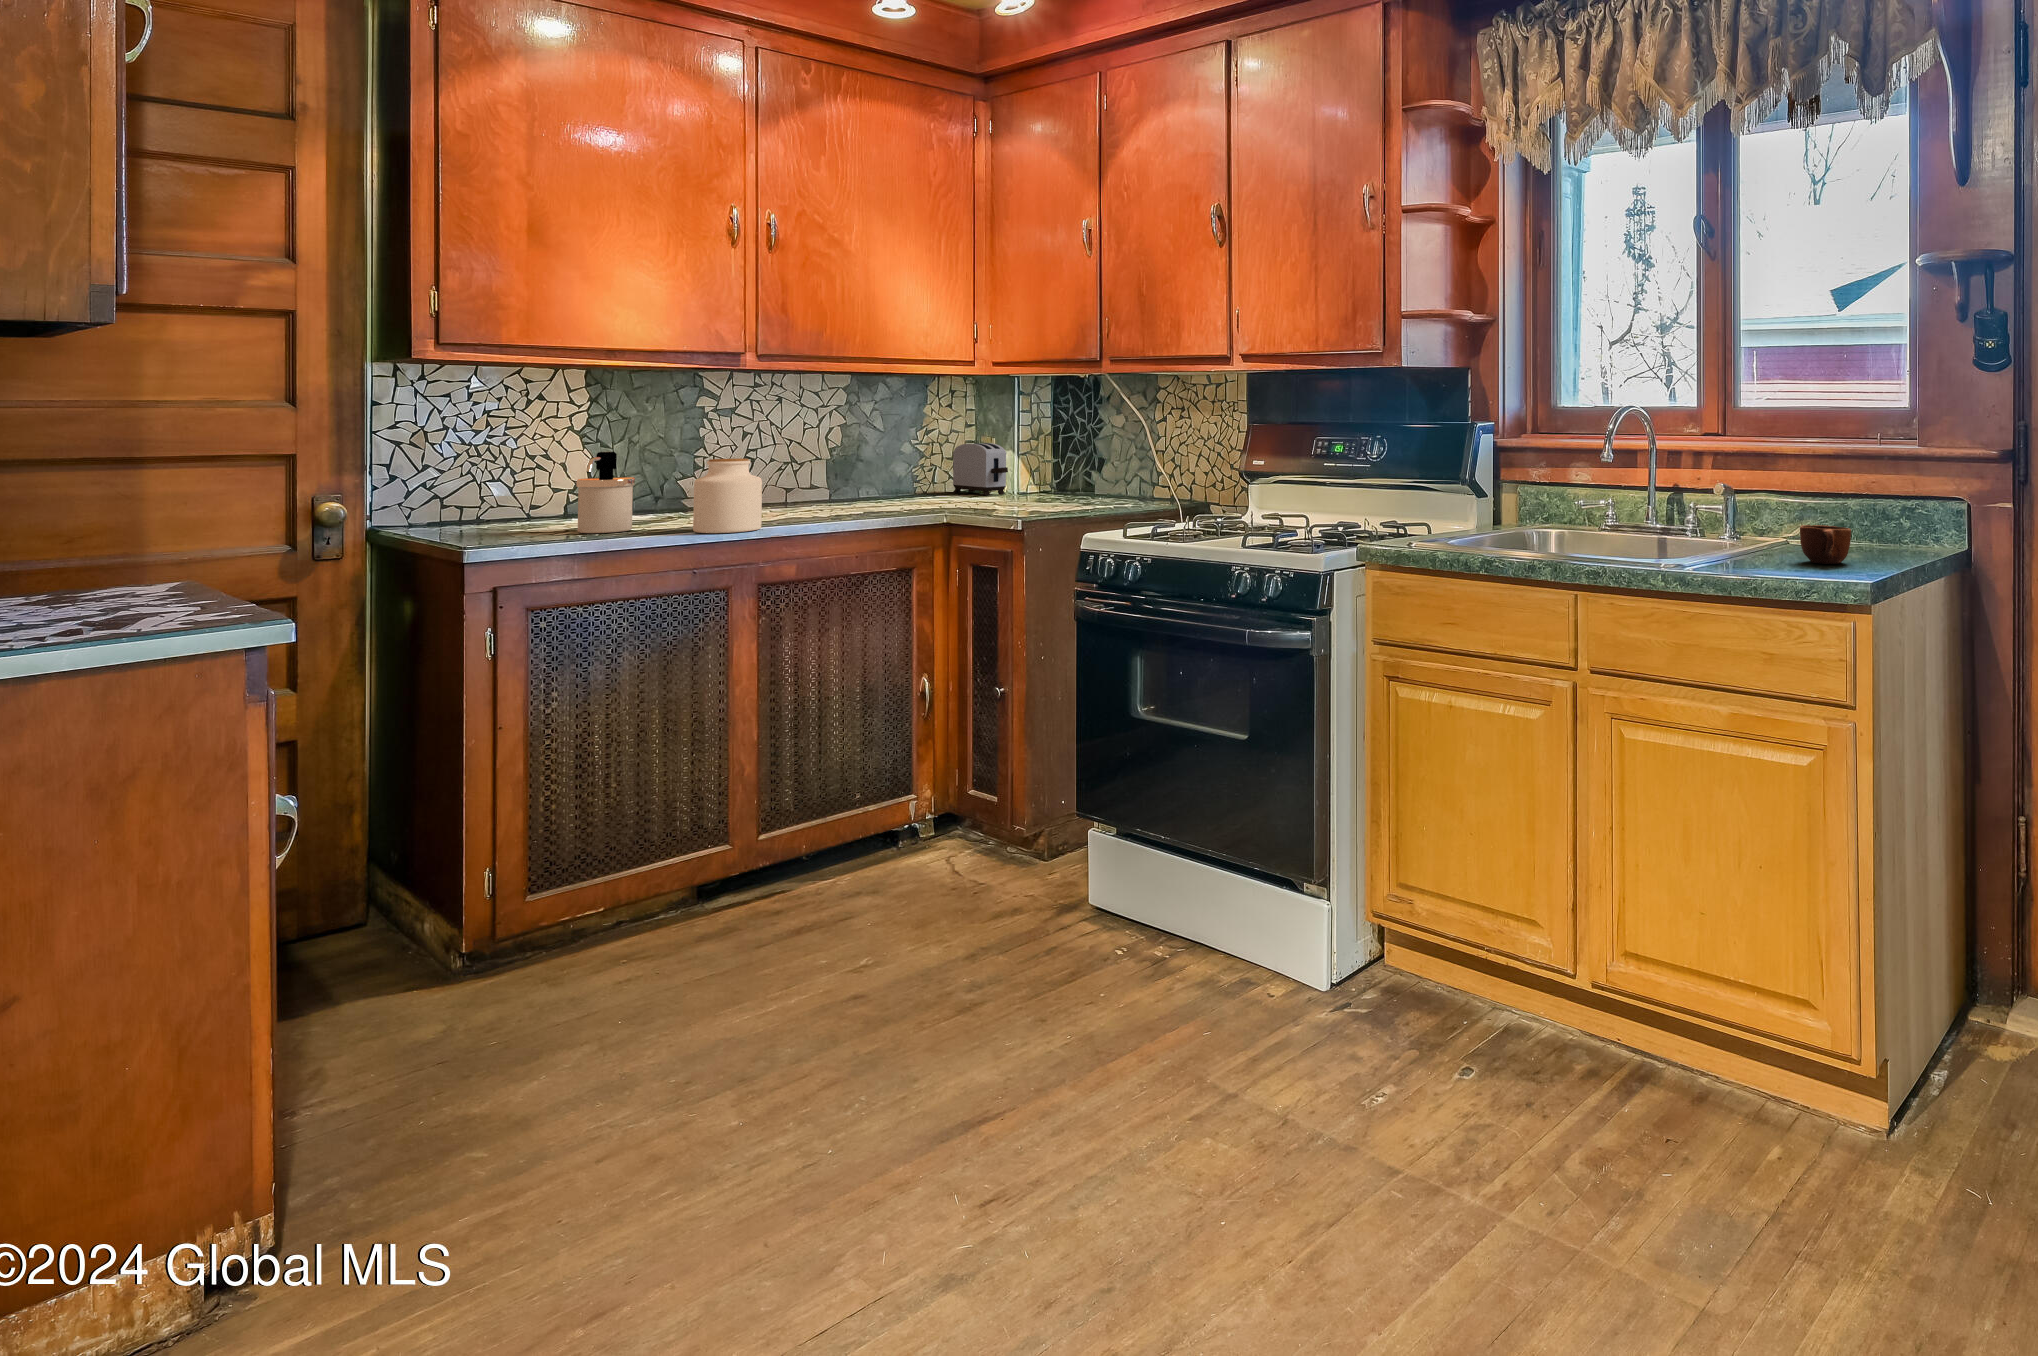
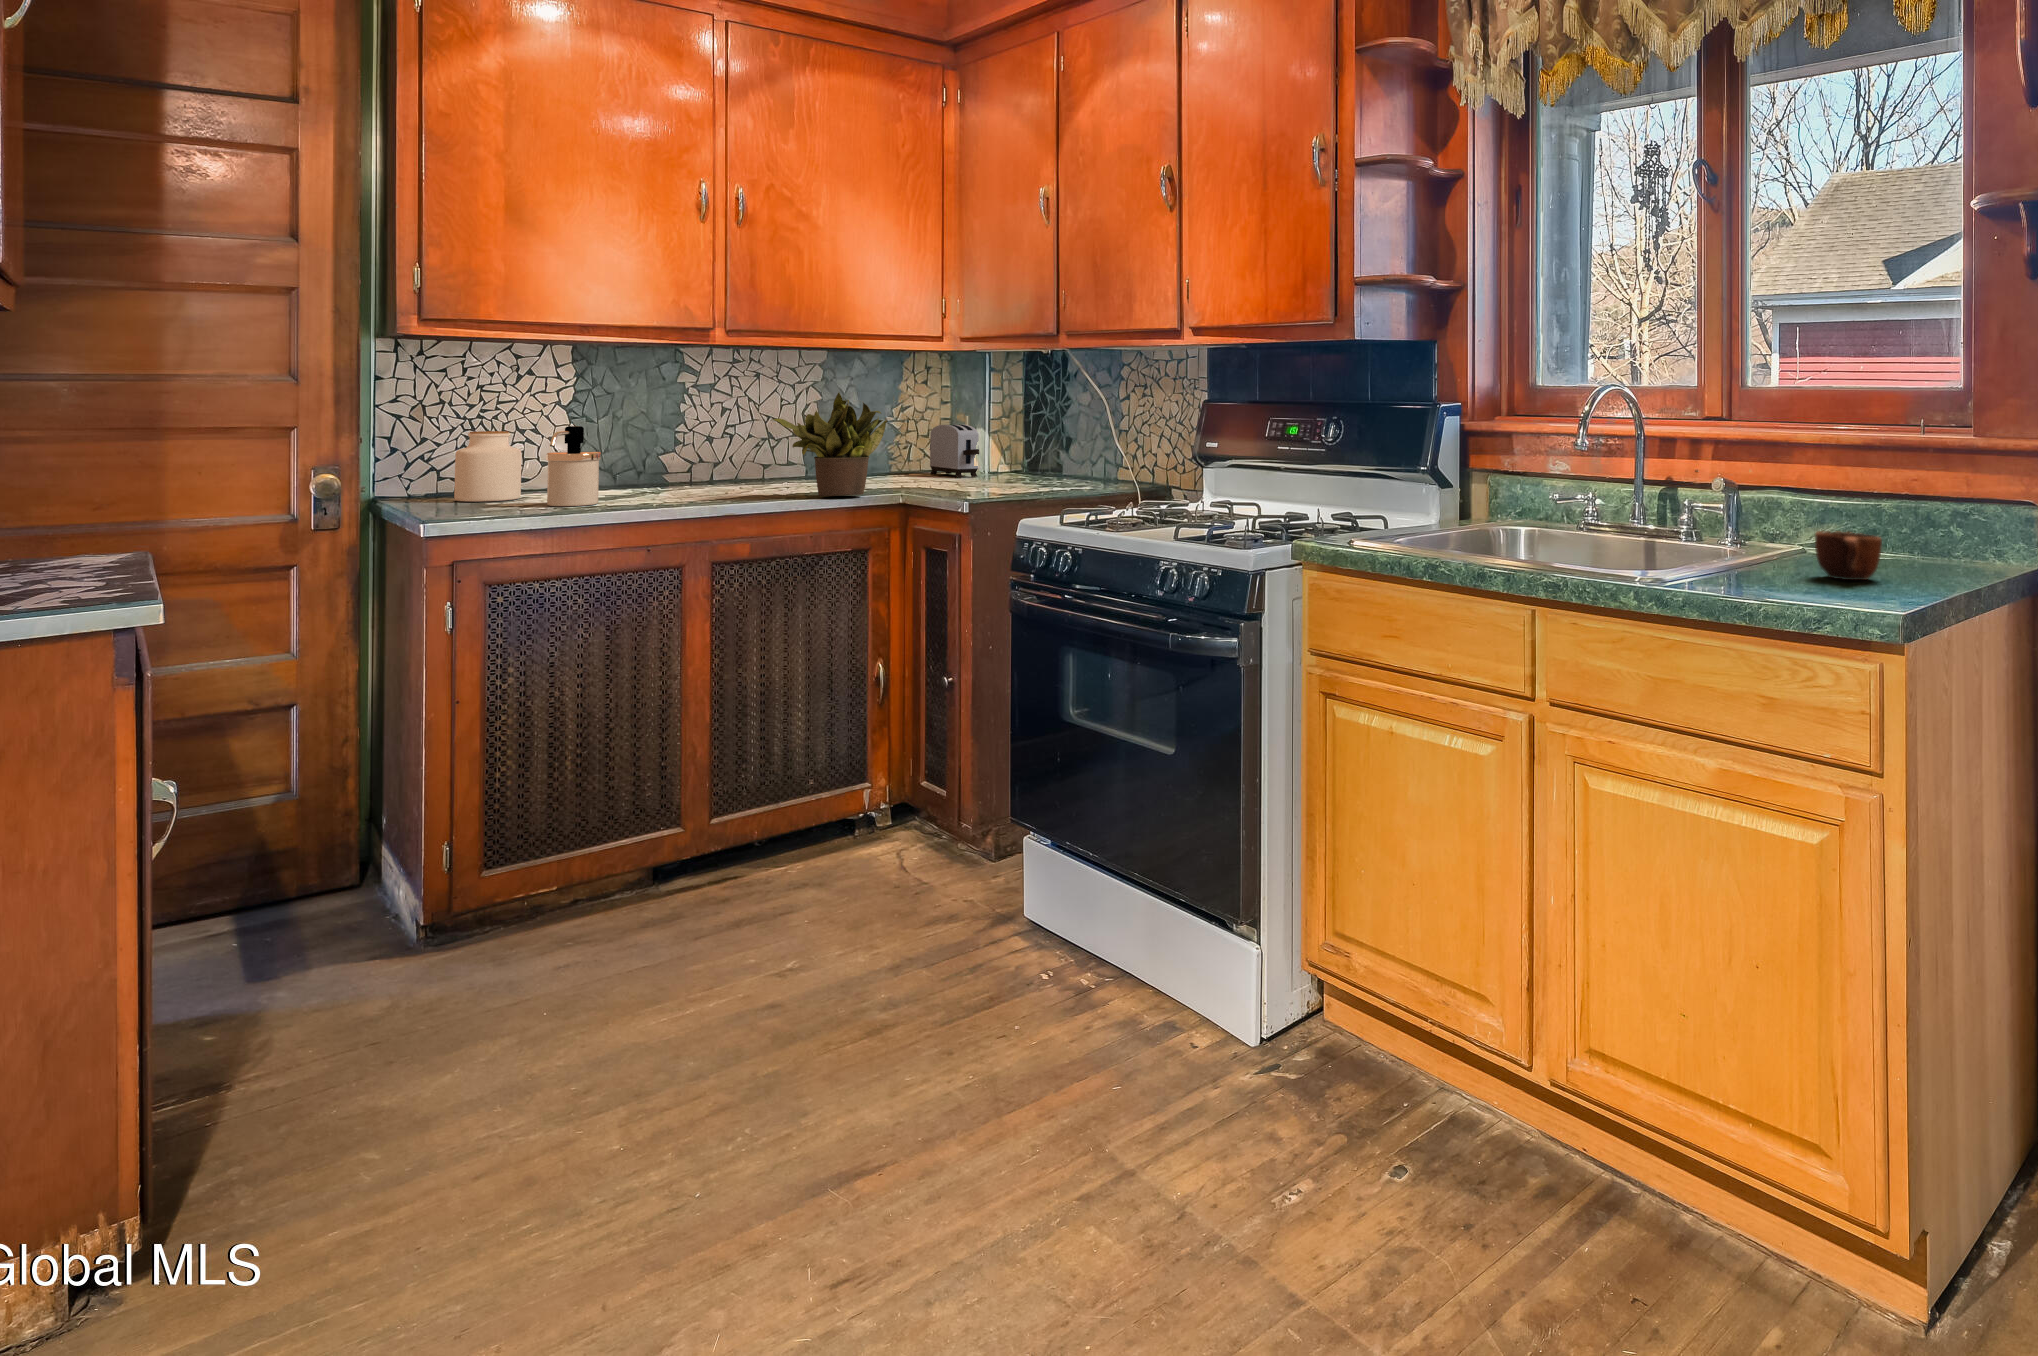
potted plant: none [813,413,932,517] -> present [772,393,888,496]
jar: present [693,458,762,533] -> present [454,431,521,502]

